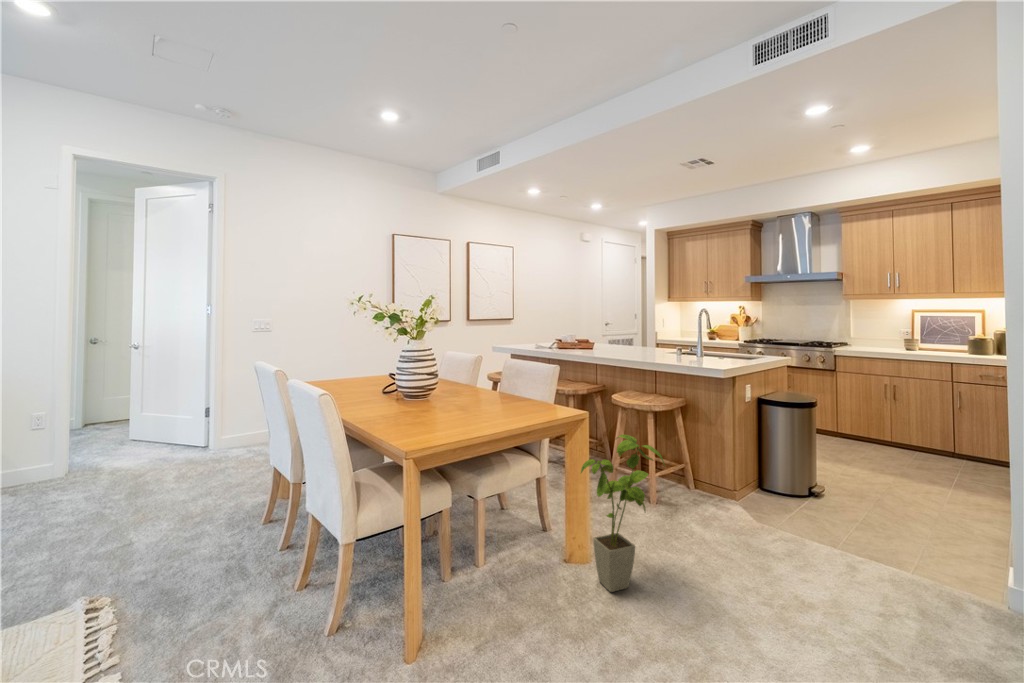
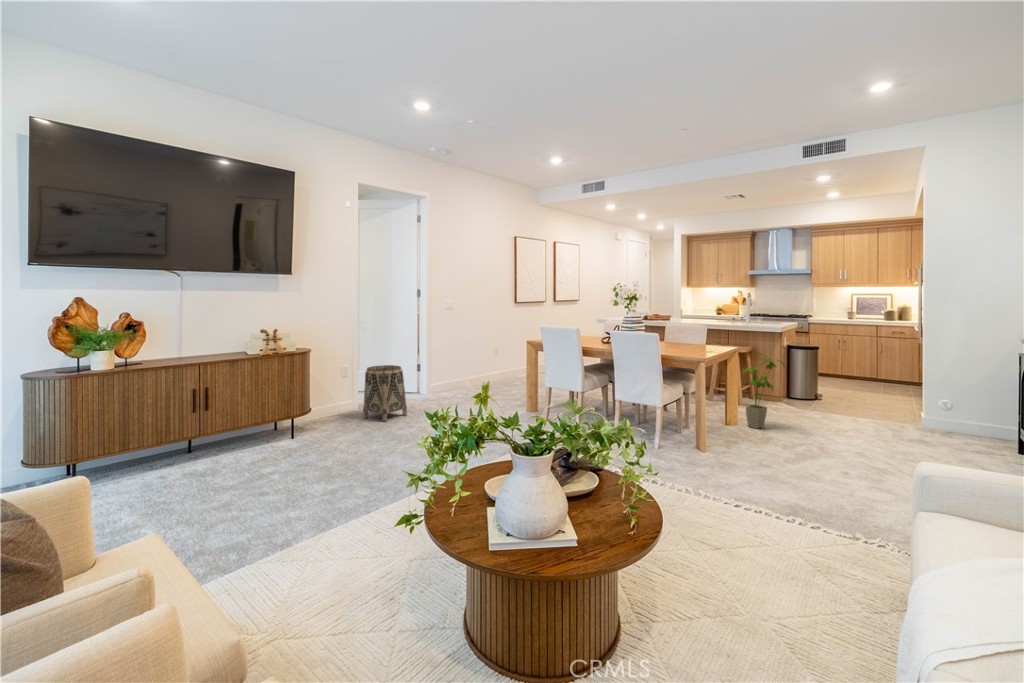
basket: none [18,413,96,506] -> present [363,365,407,421]

